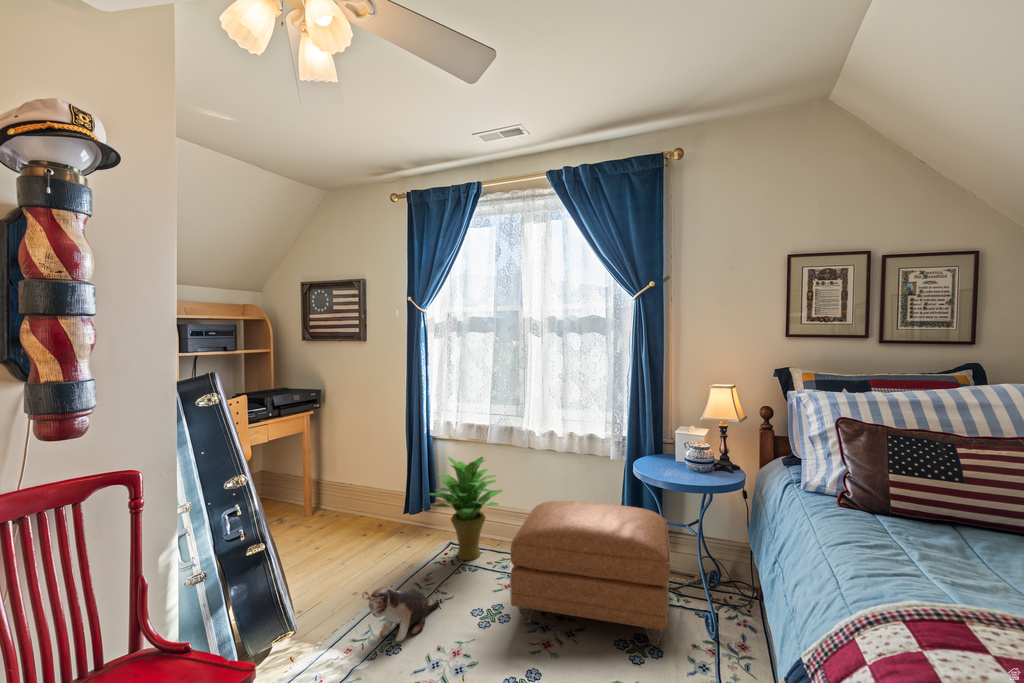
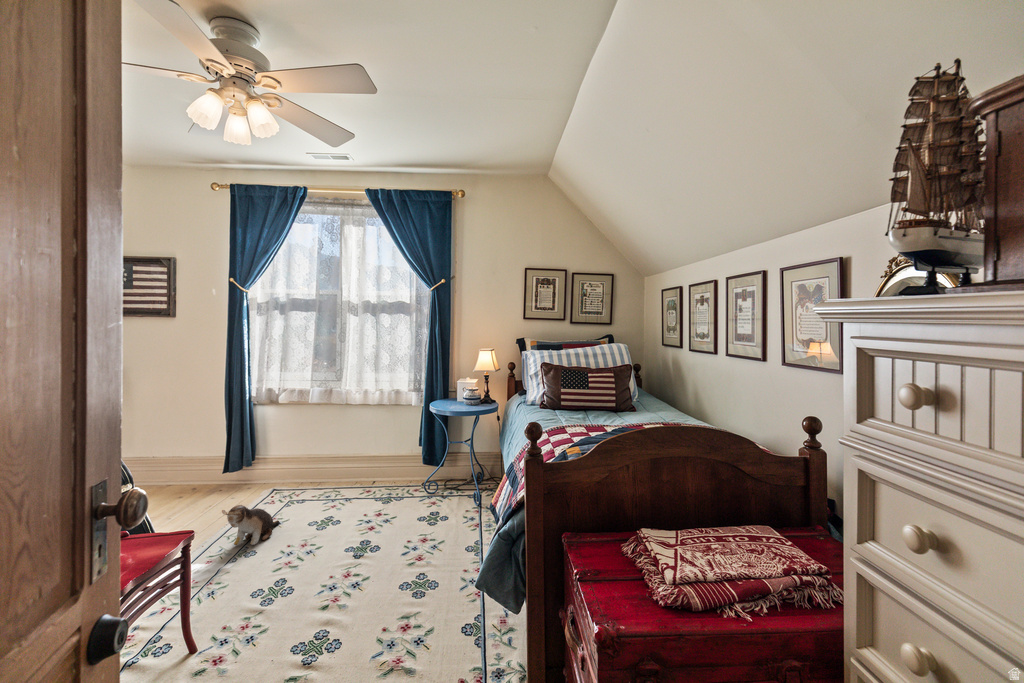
potted plant: present [430,457,503,560] -> none [258,414,325,497]
ottoman: present [510,501,671,645] -> none [343,435,454,520]

